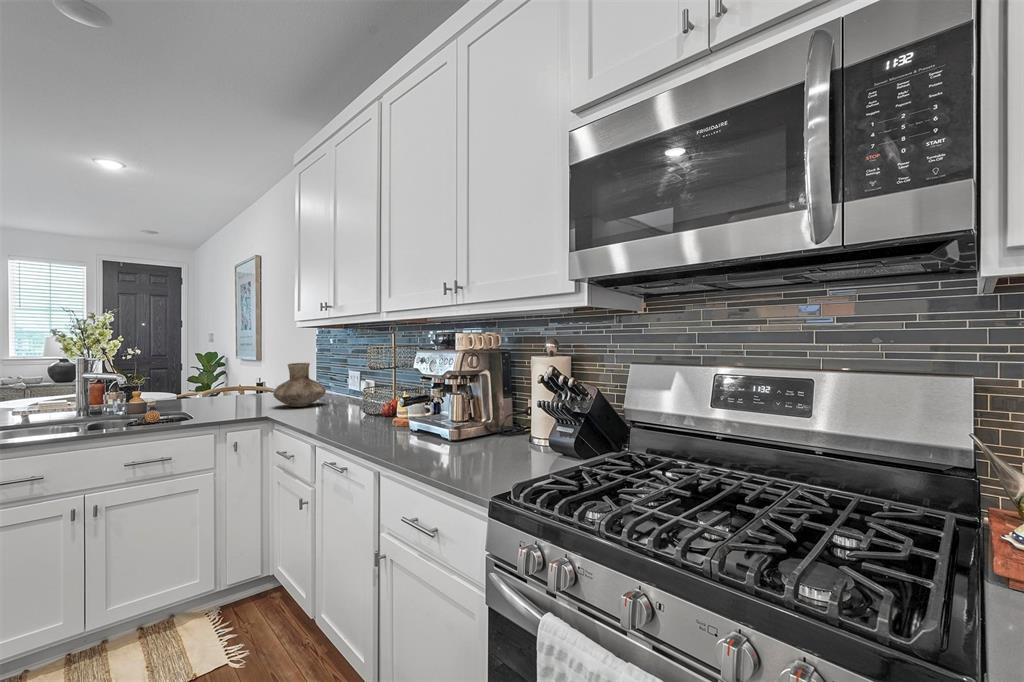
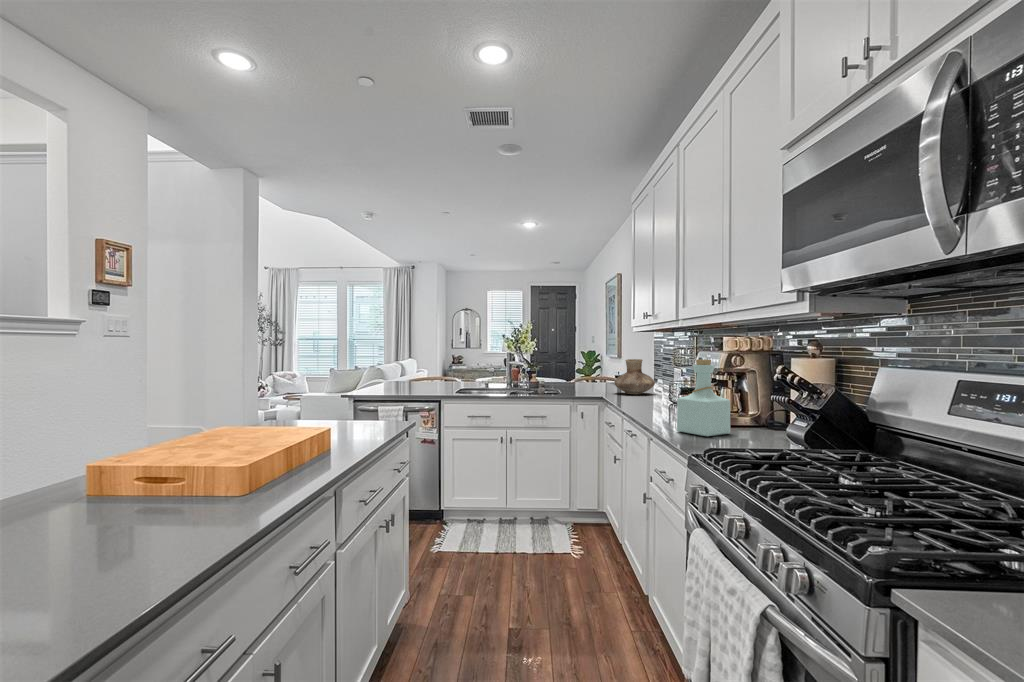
bottle: none [415,364,473,460] -> present [677,360,730,437]

